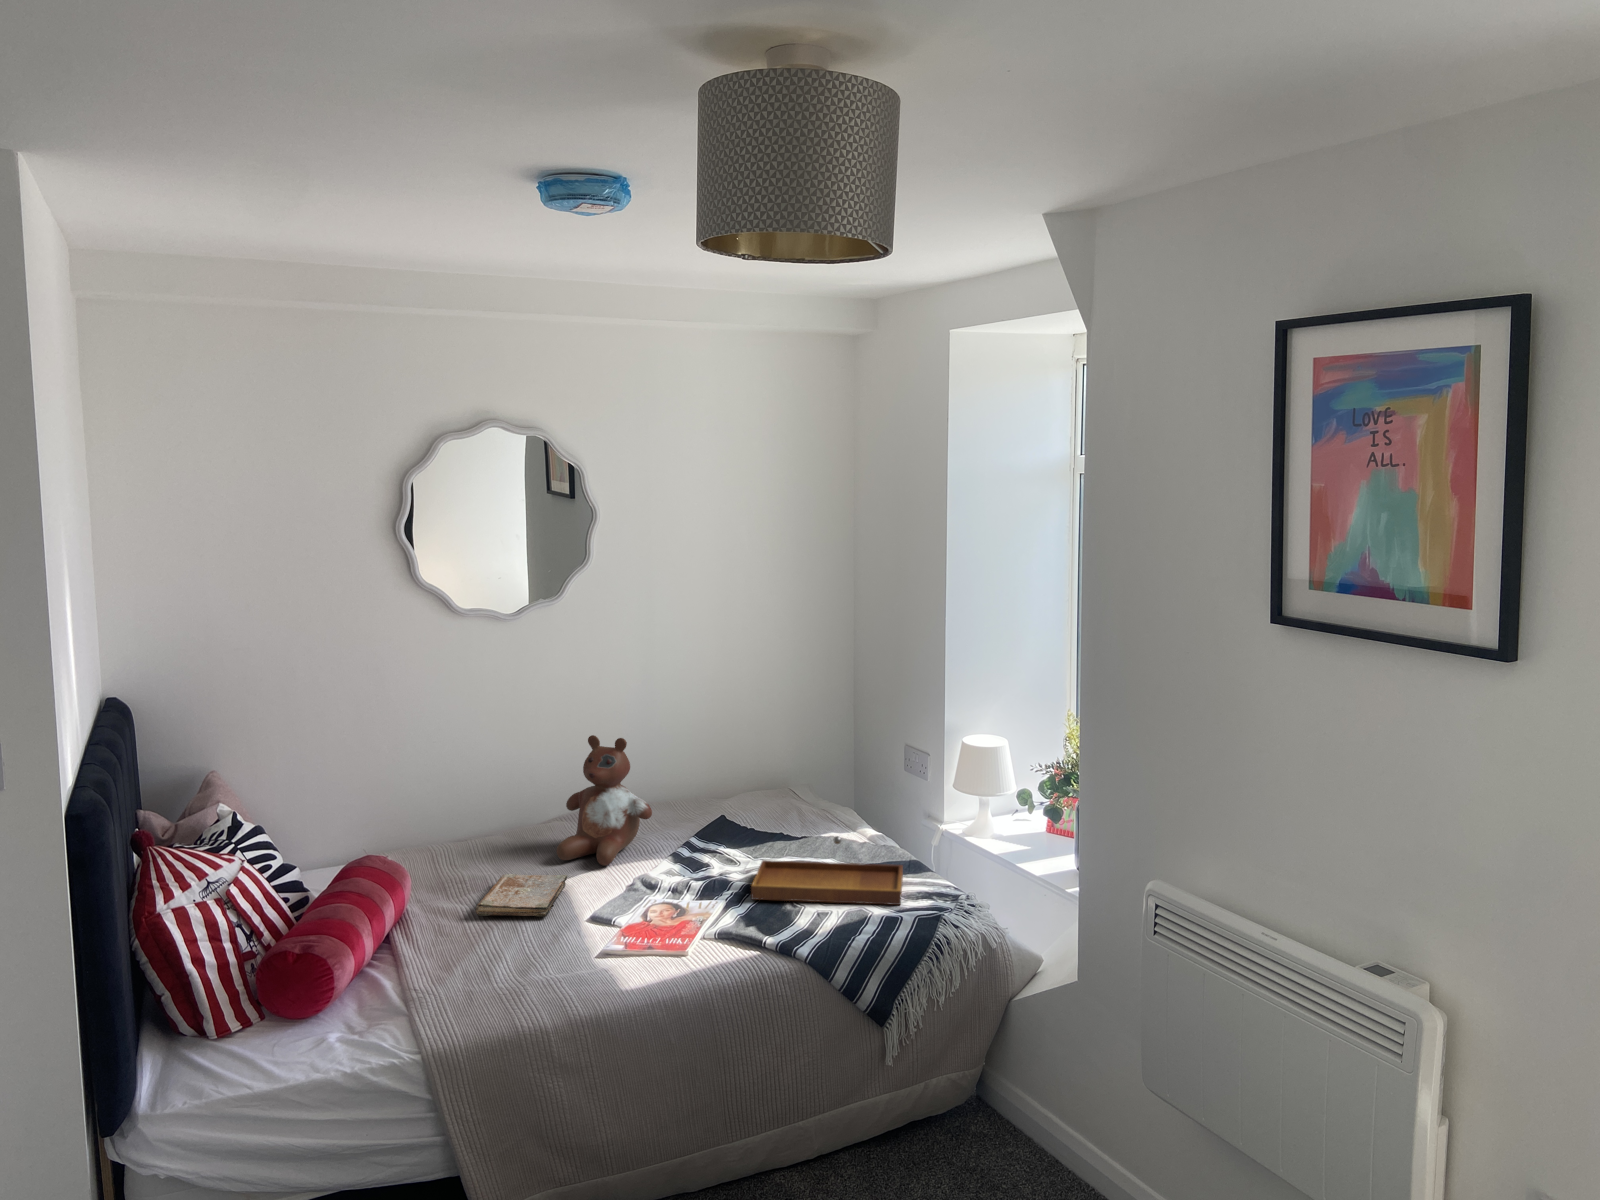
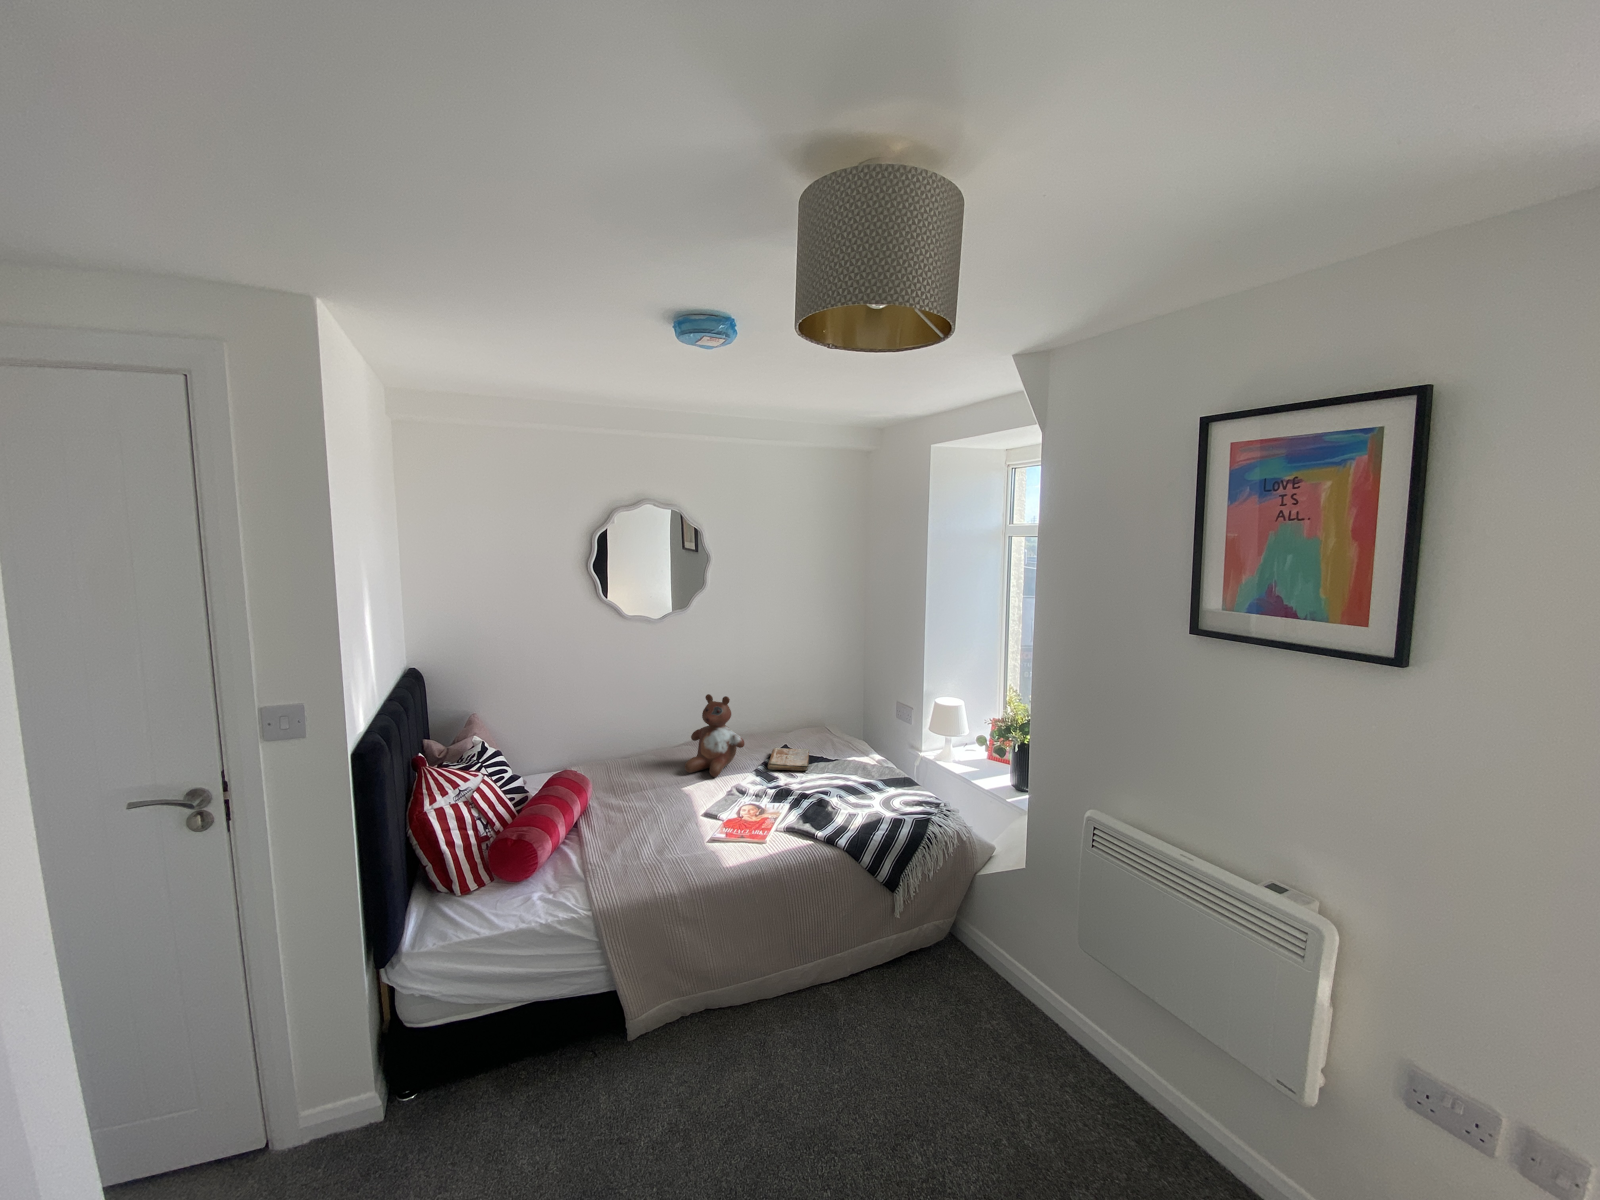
tray: present [751,836,903,905] -> none [808,763,905,809]
book: present [476,874,567,916] -> present [767,748,809,771]

